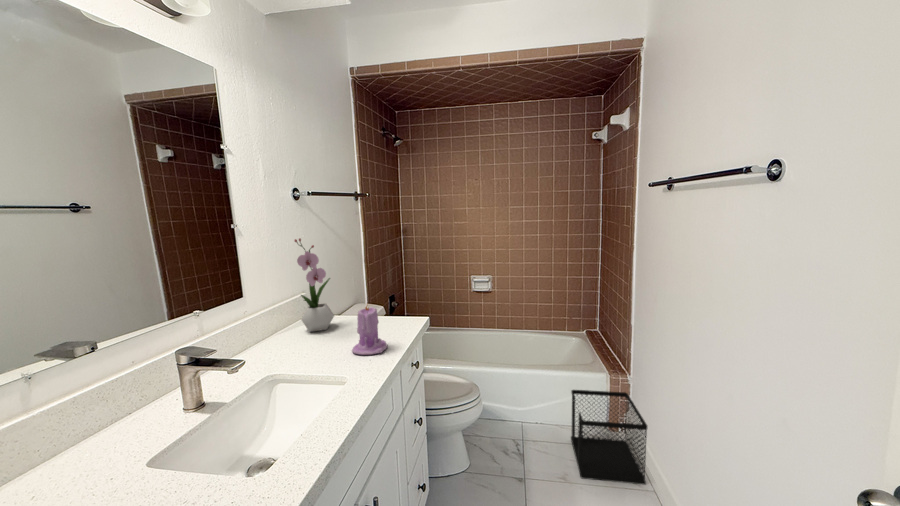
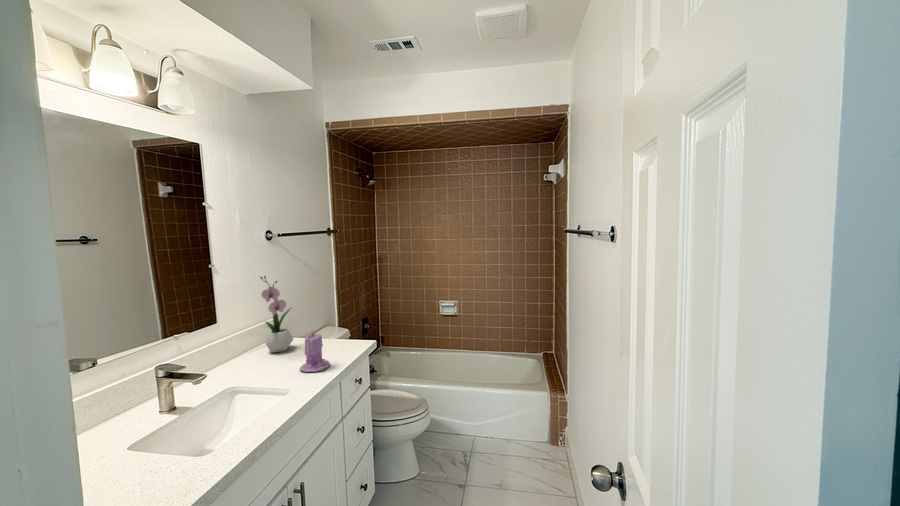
wastebasket: present [571,390,647,485] -> none [513,407,569,492]

